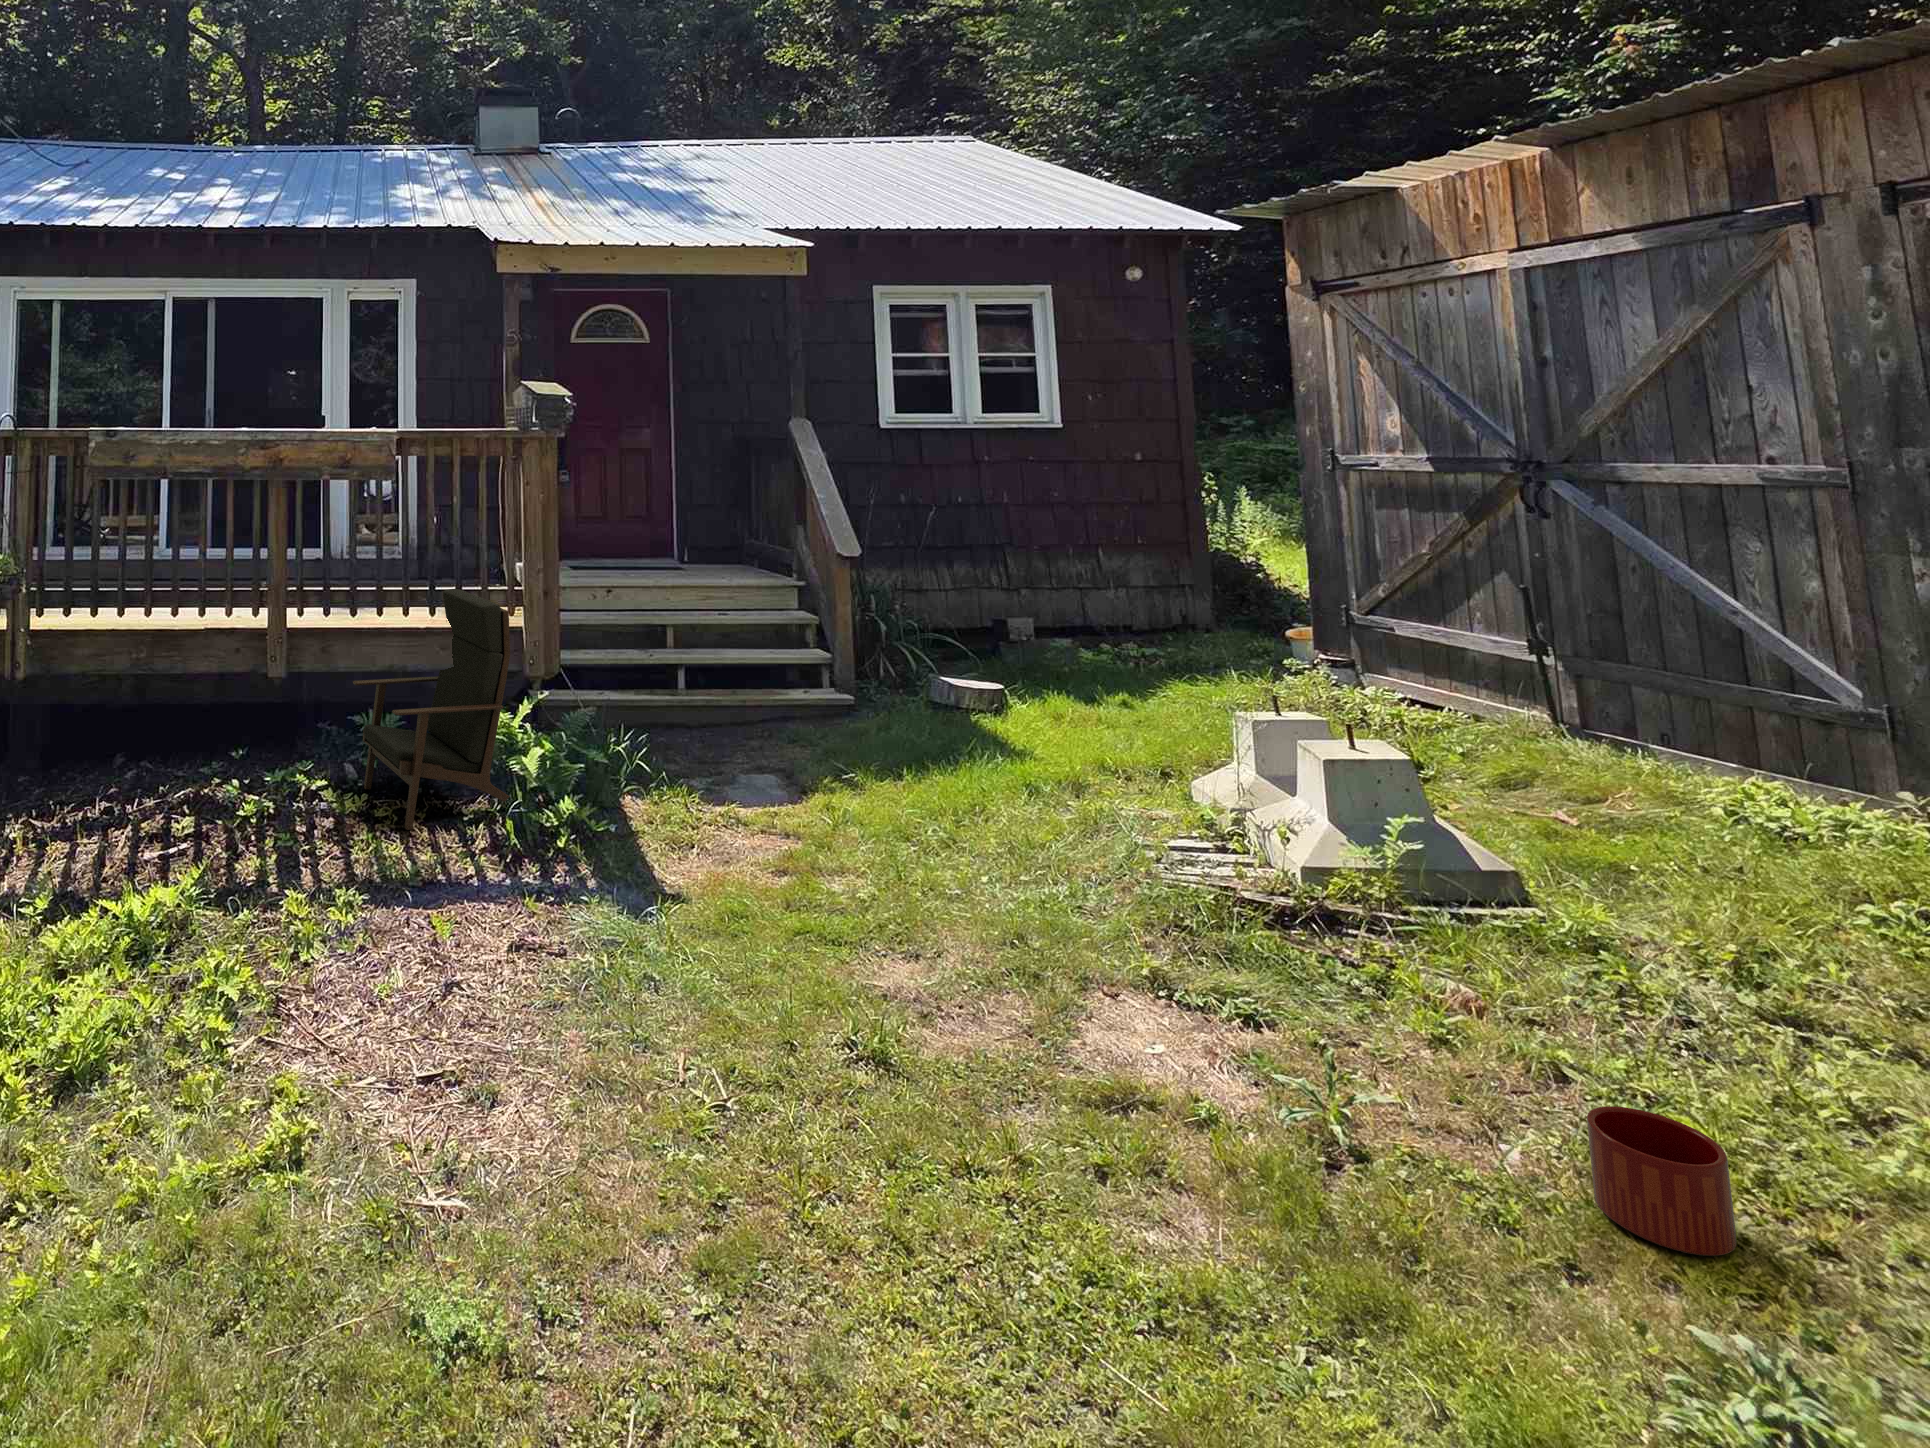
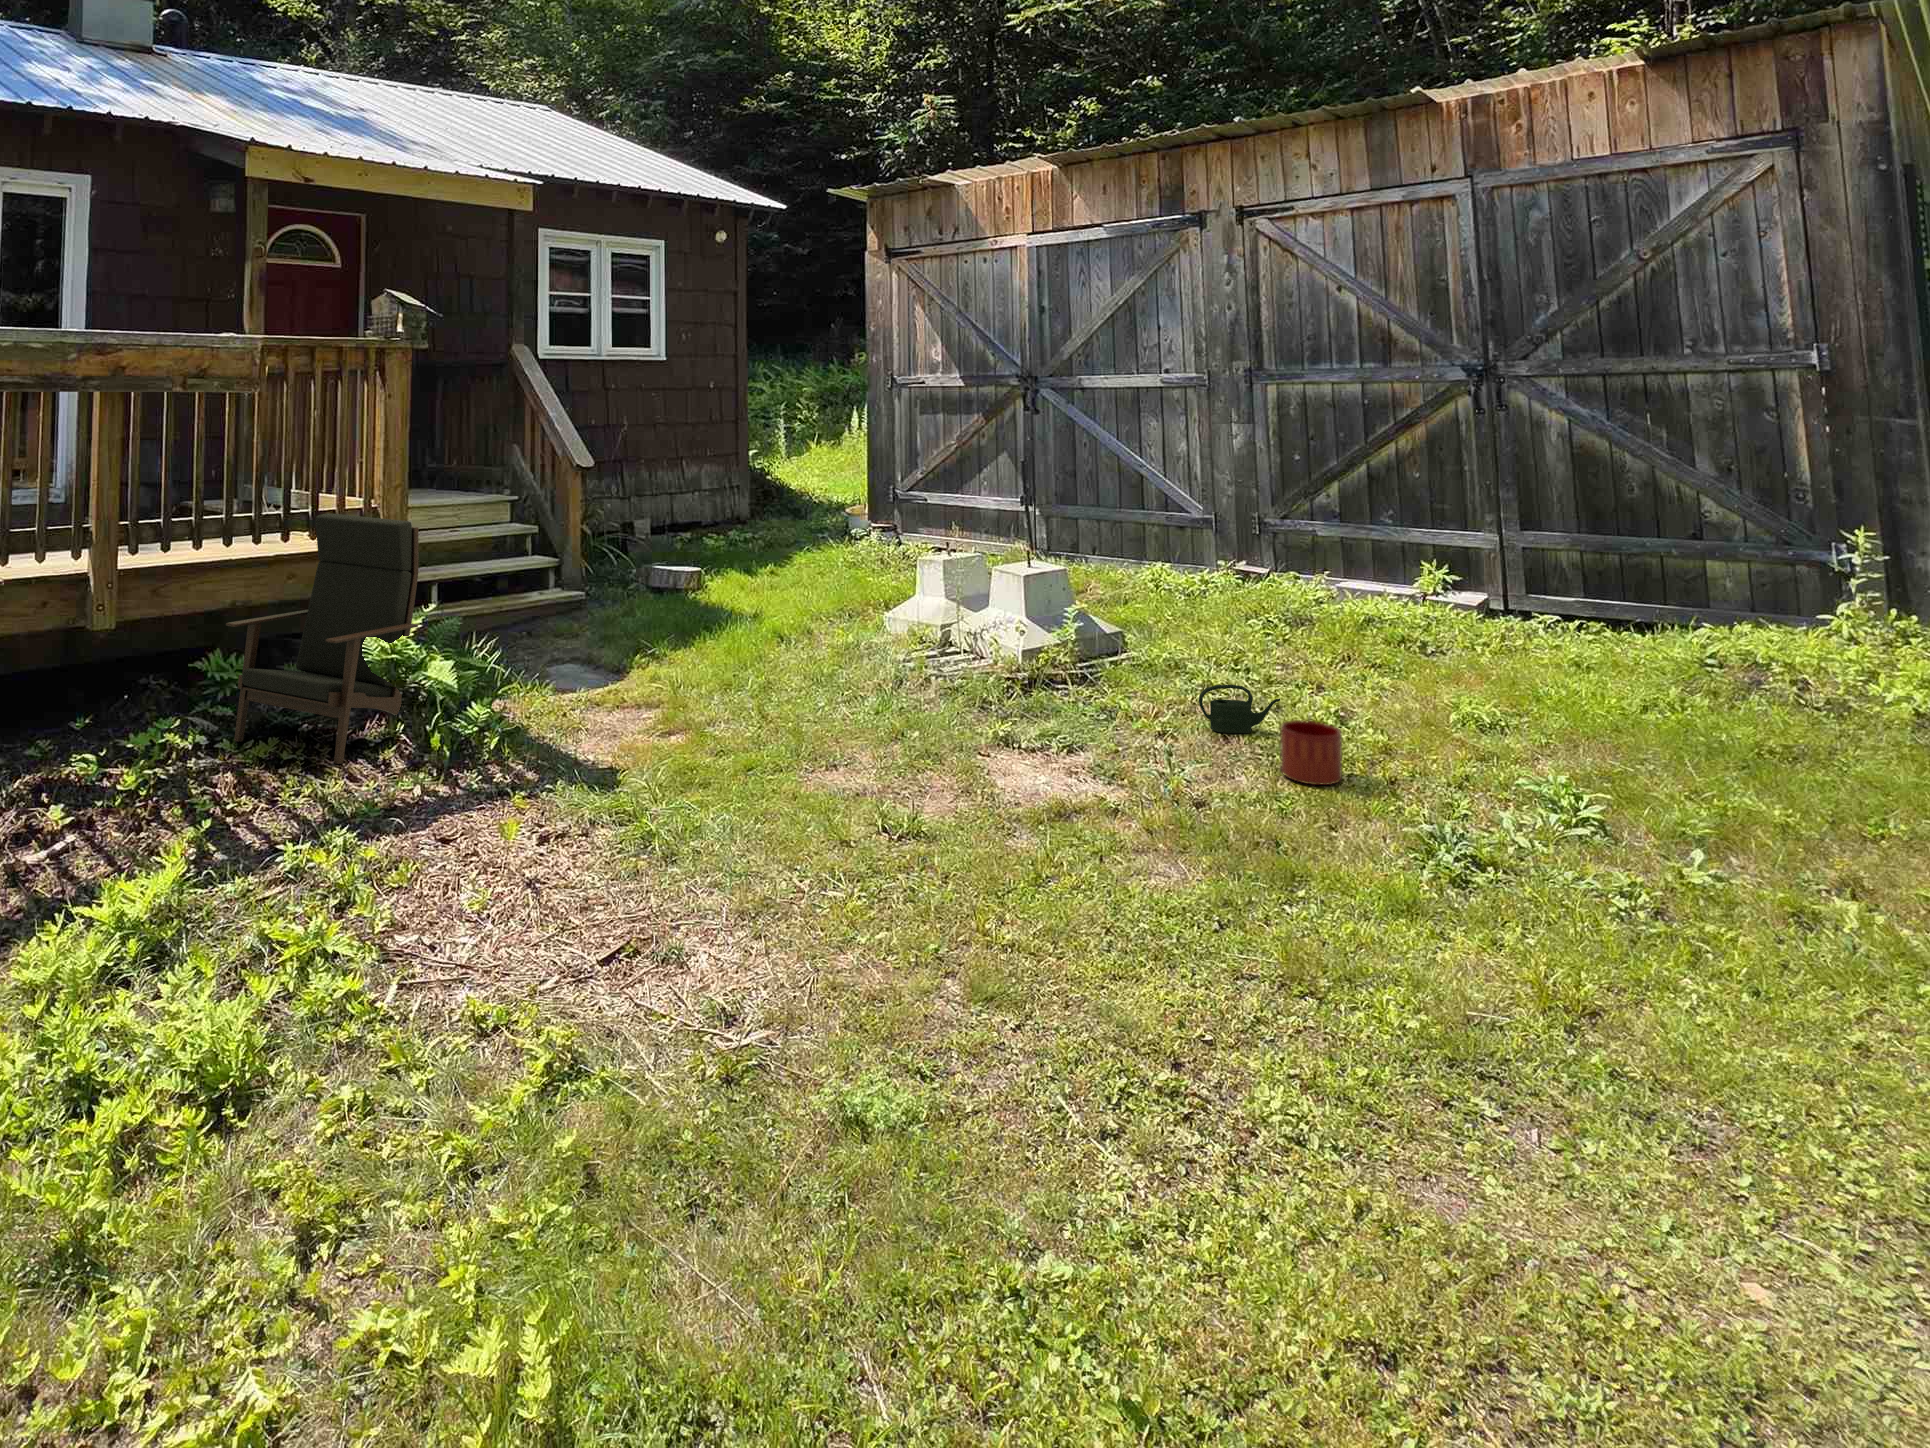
watering can: none [1507,1002,1686,1101] -> present [1199,685,1280,733]

